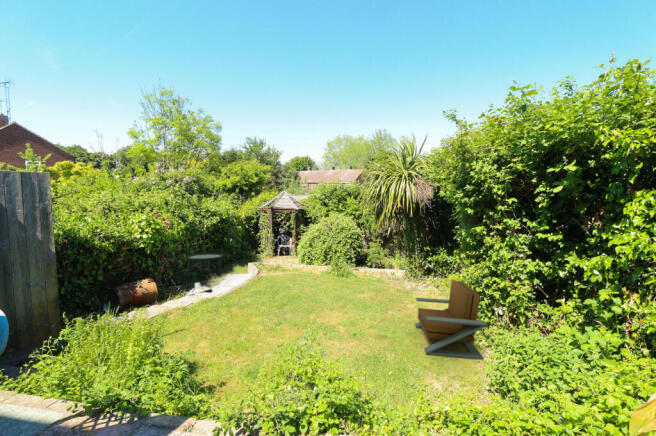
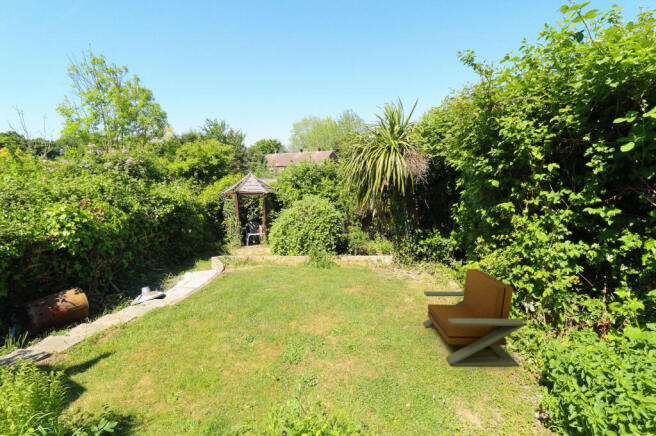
round table: present [187,253,223,278] -> none [132,248,181,280]

